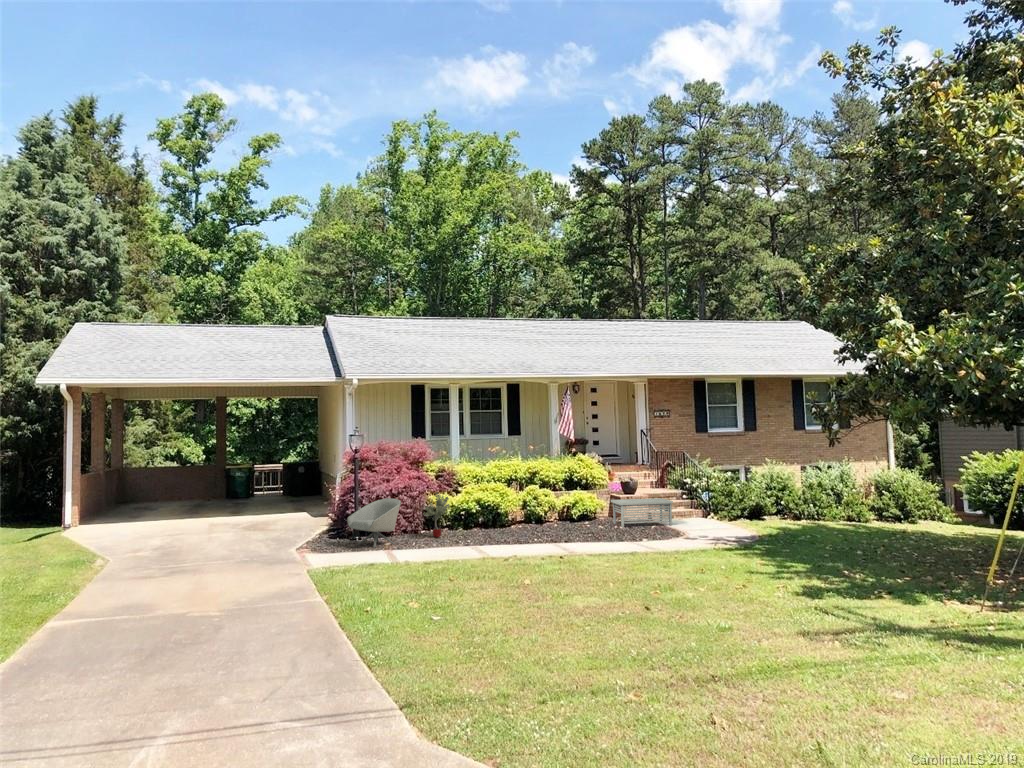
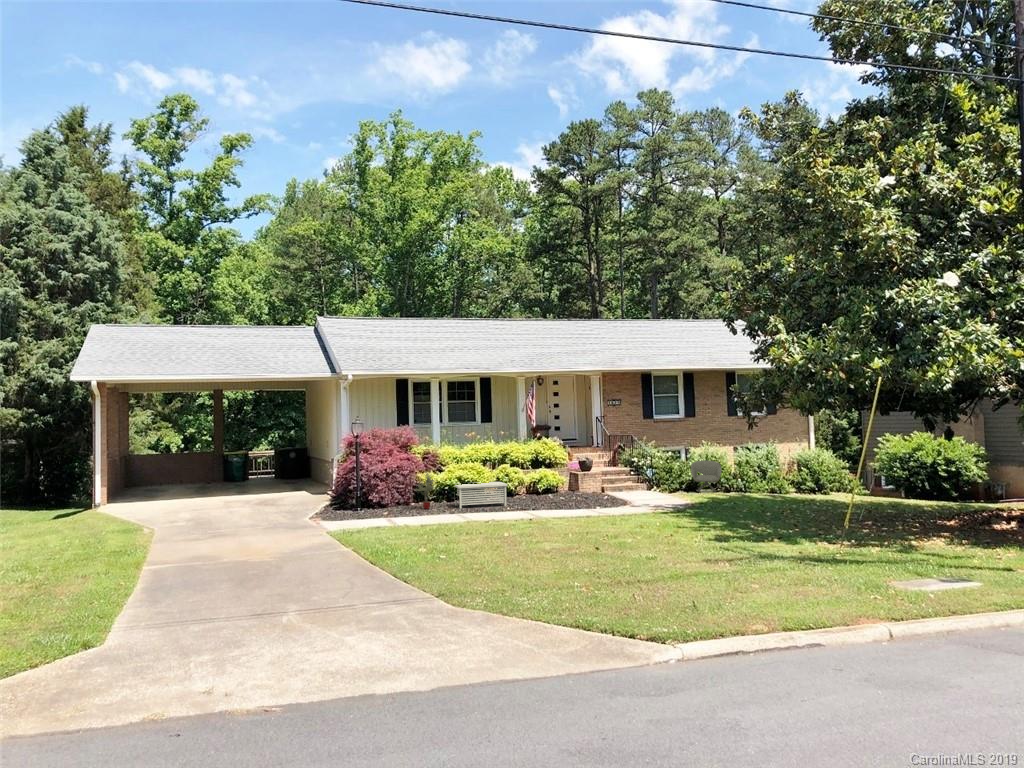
armchair: present [347,498,401,548] -> present [691,460,722,492]
storage bench: present [611,498,673,527] -> present [455,482,507,509]

